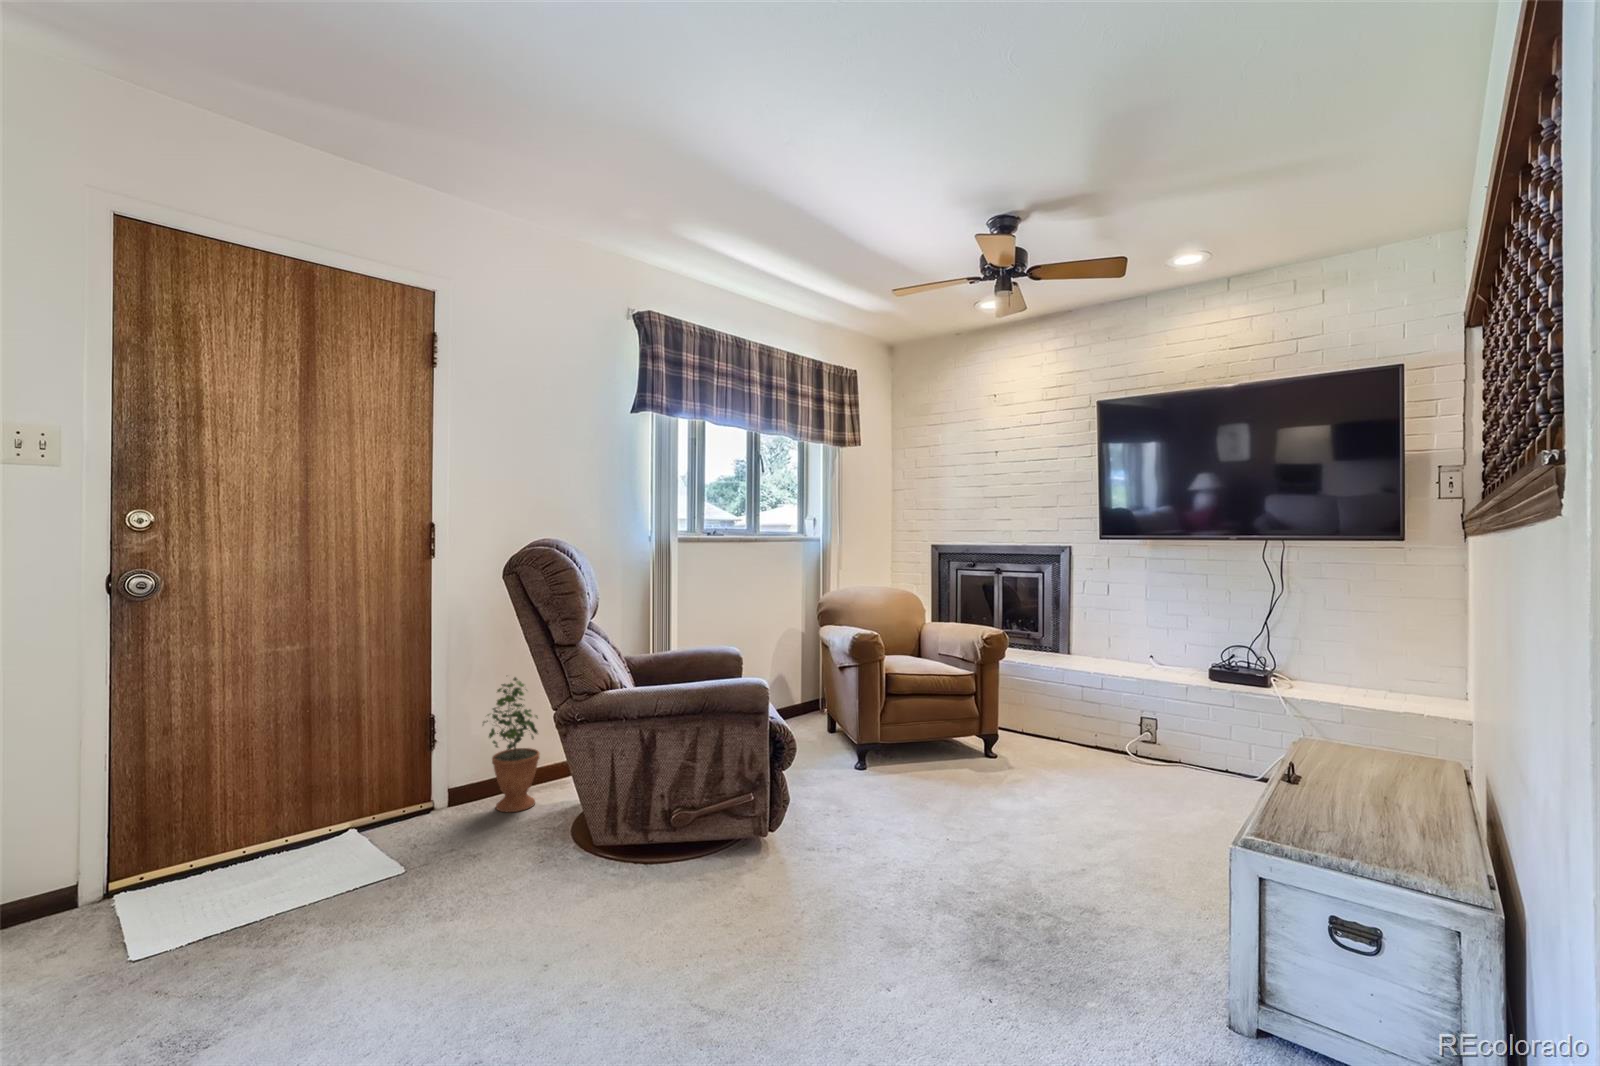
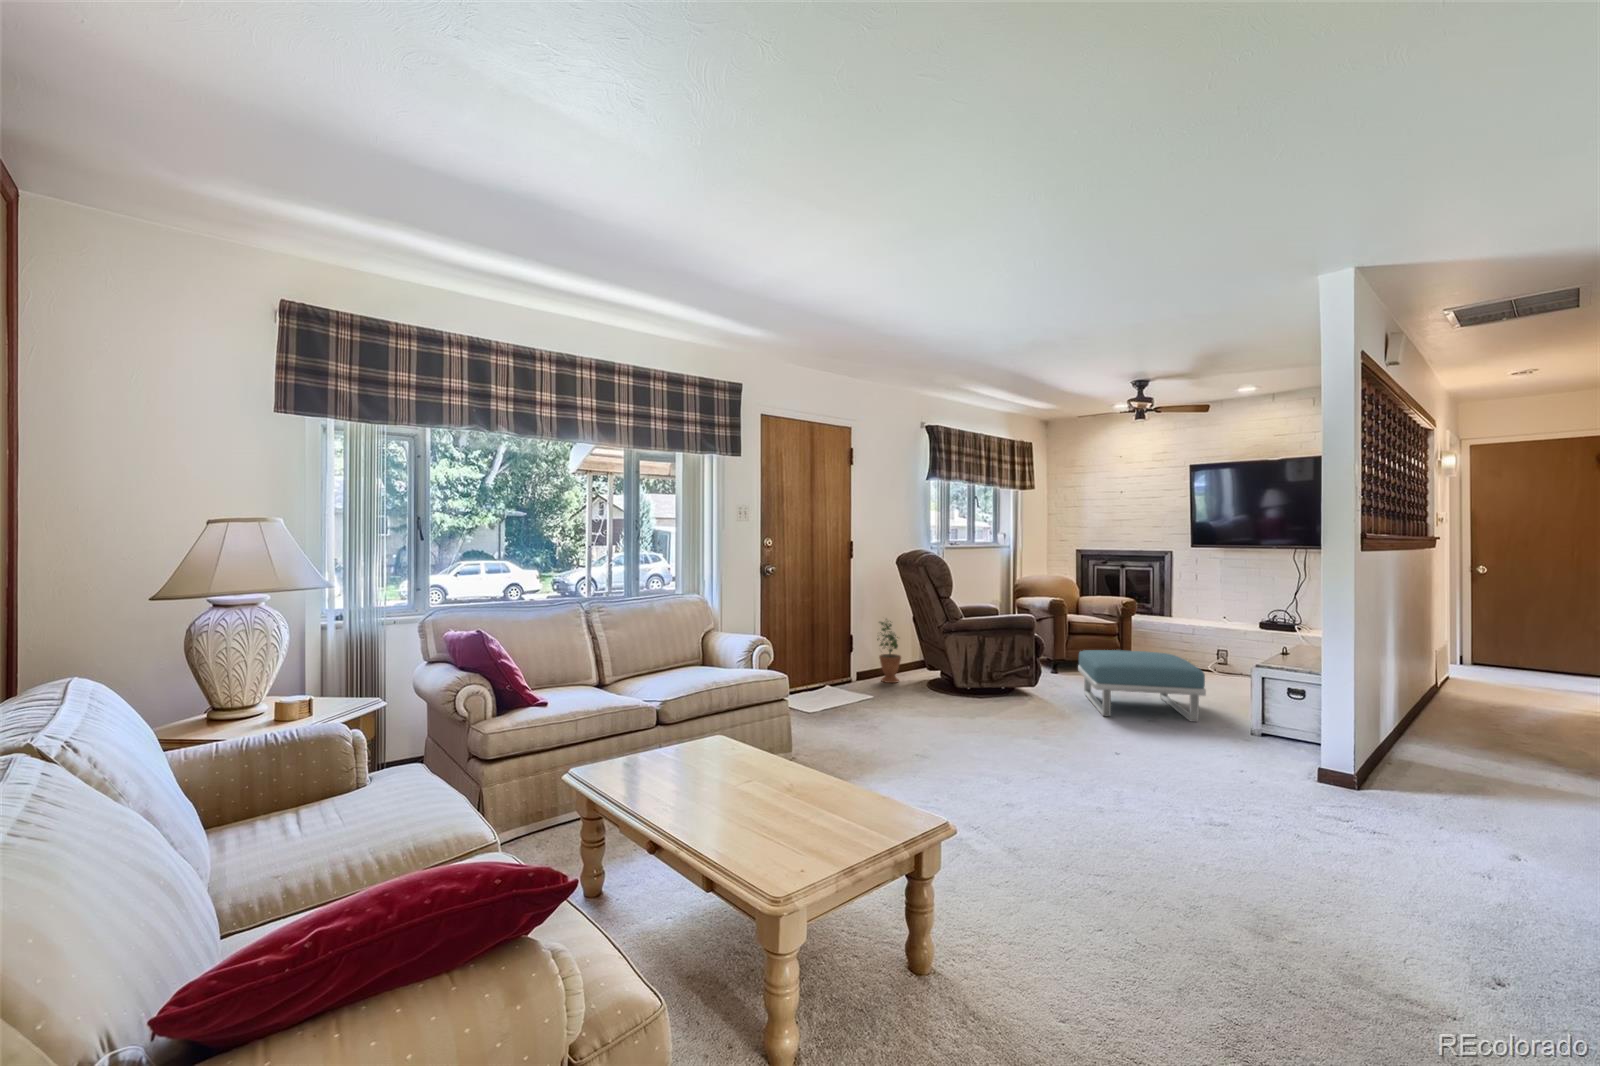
footstool: none [861,749,1116,955] -> present [1078,650,1206,722]

